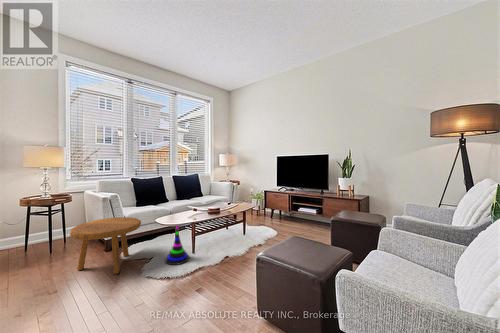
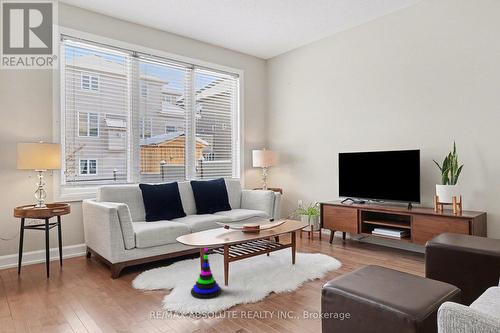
footstool: present [70,217,141,274] -> none [78,234,158,306]

